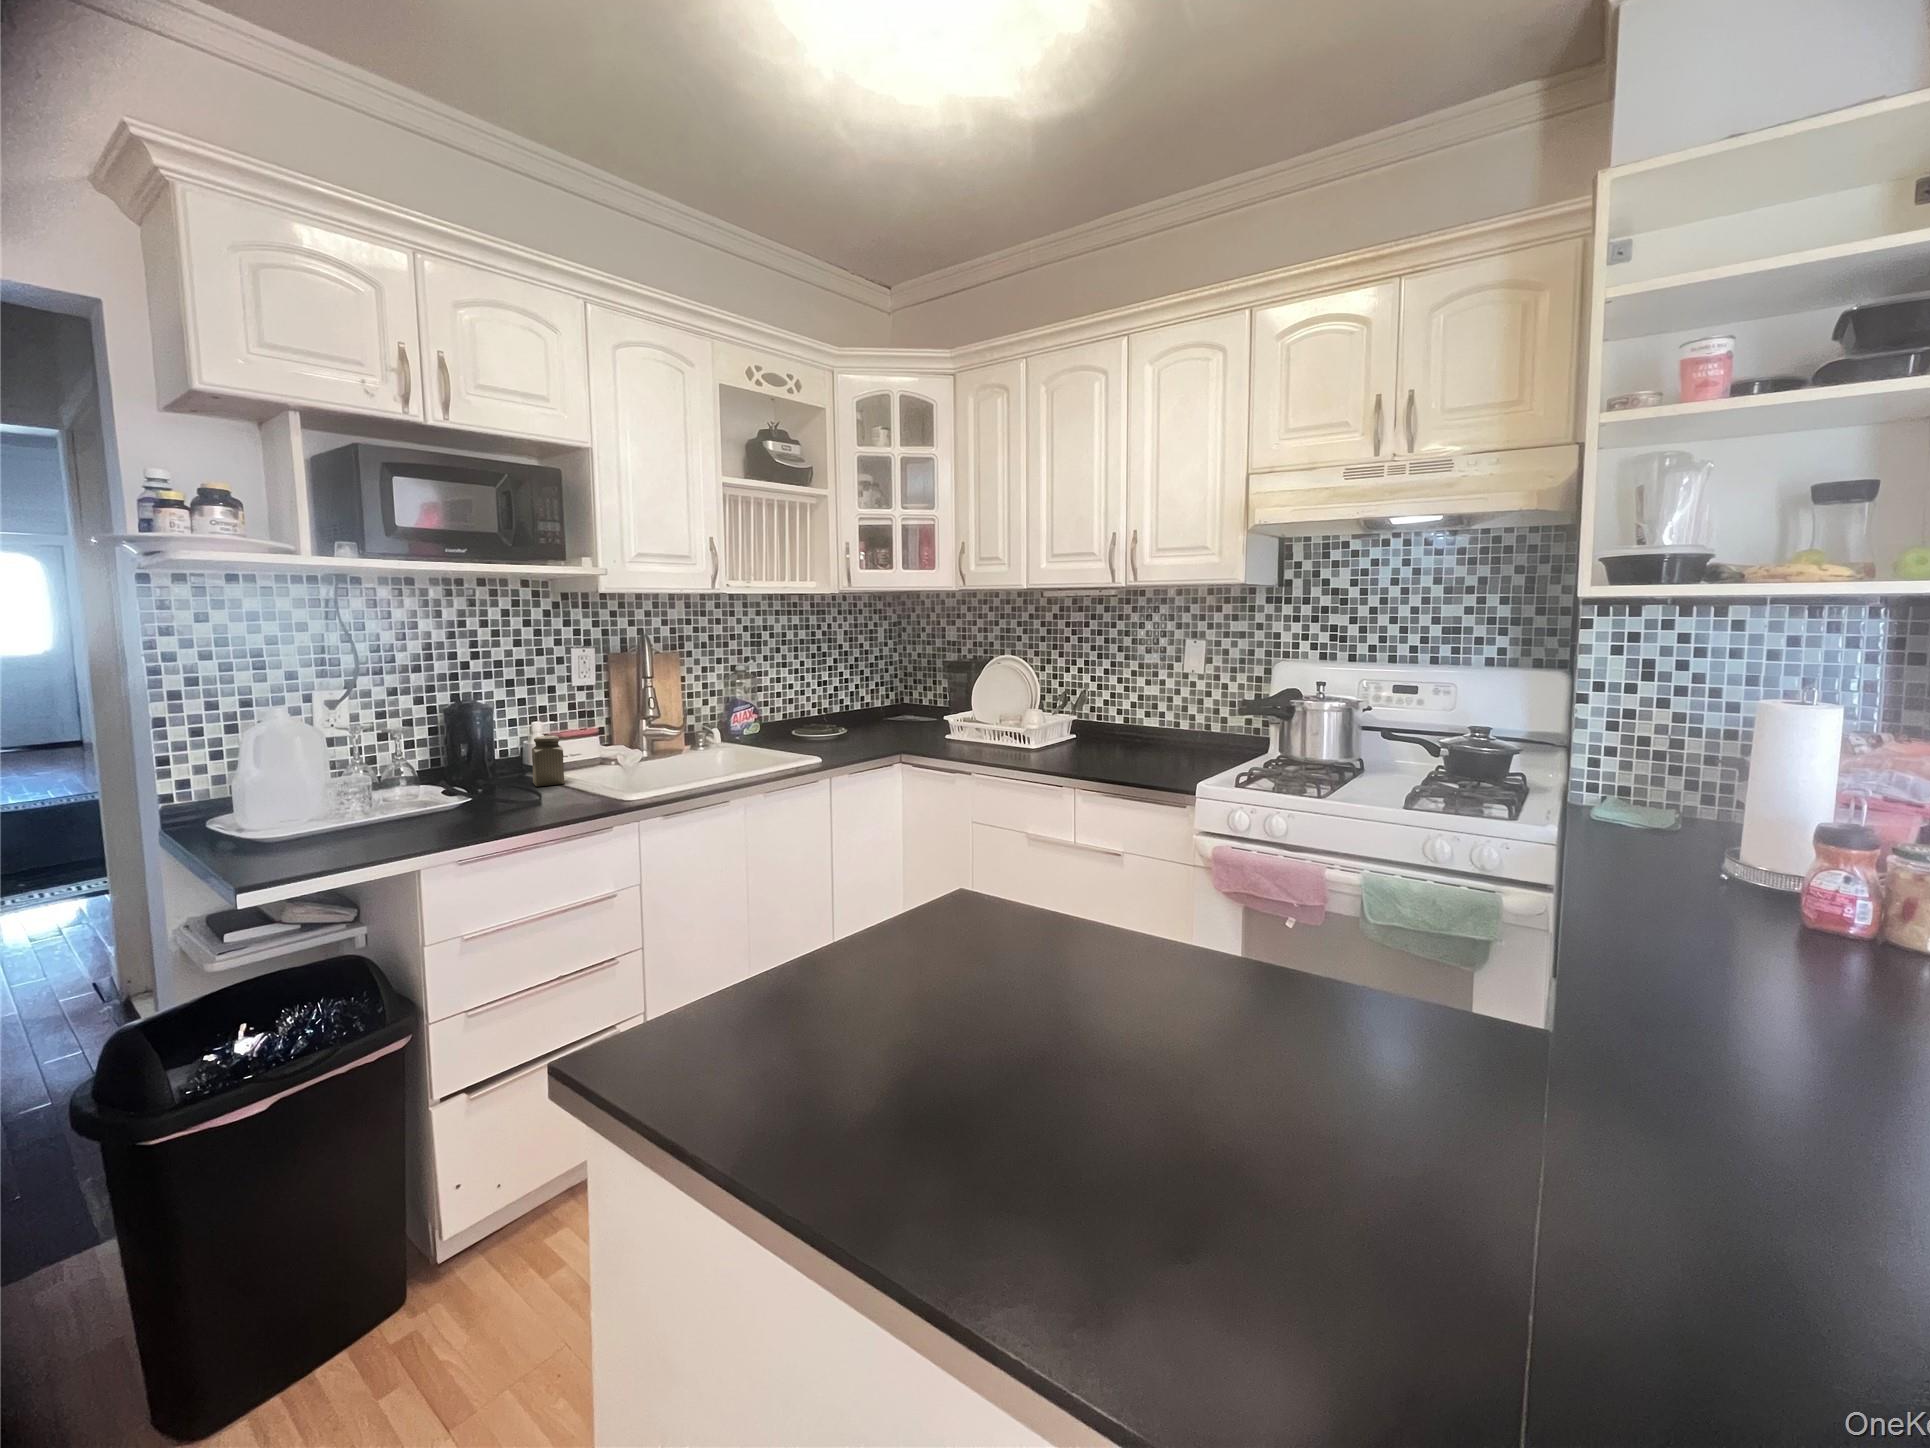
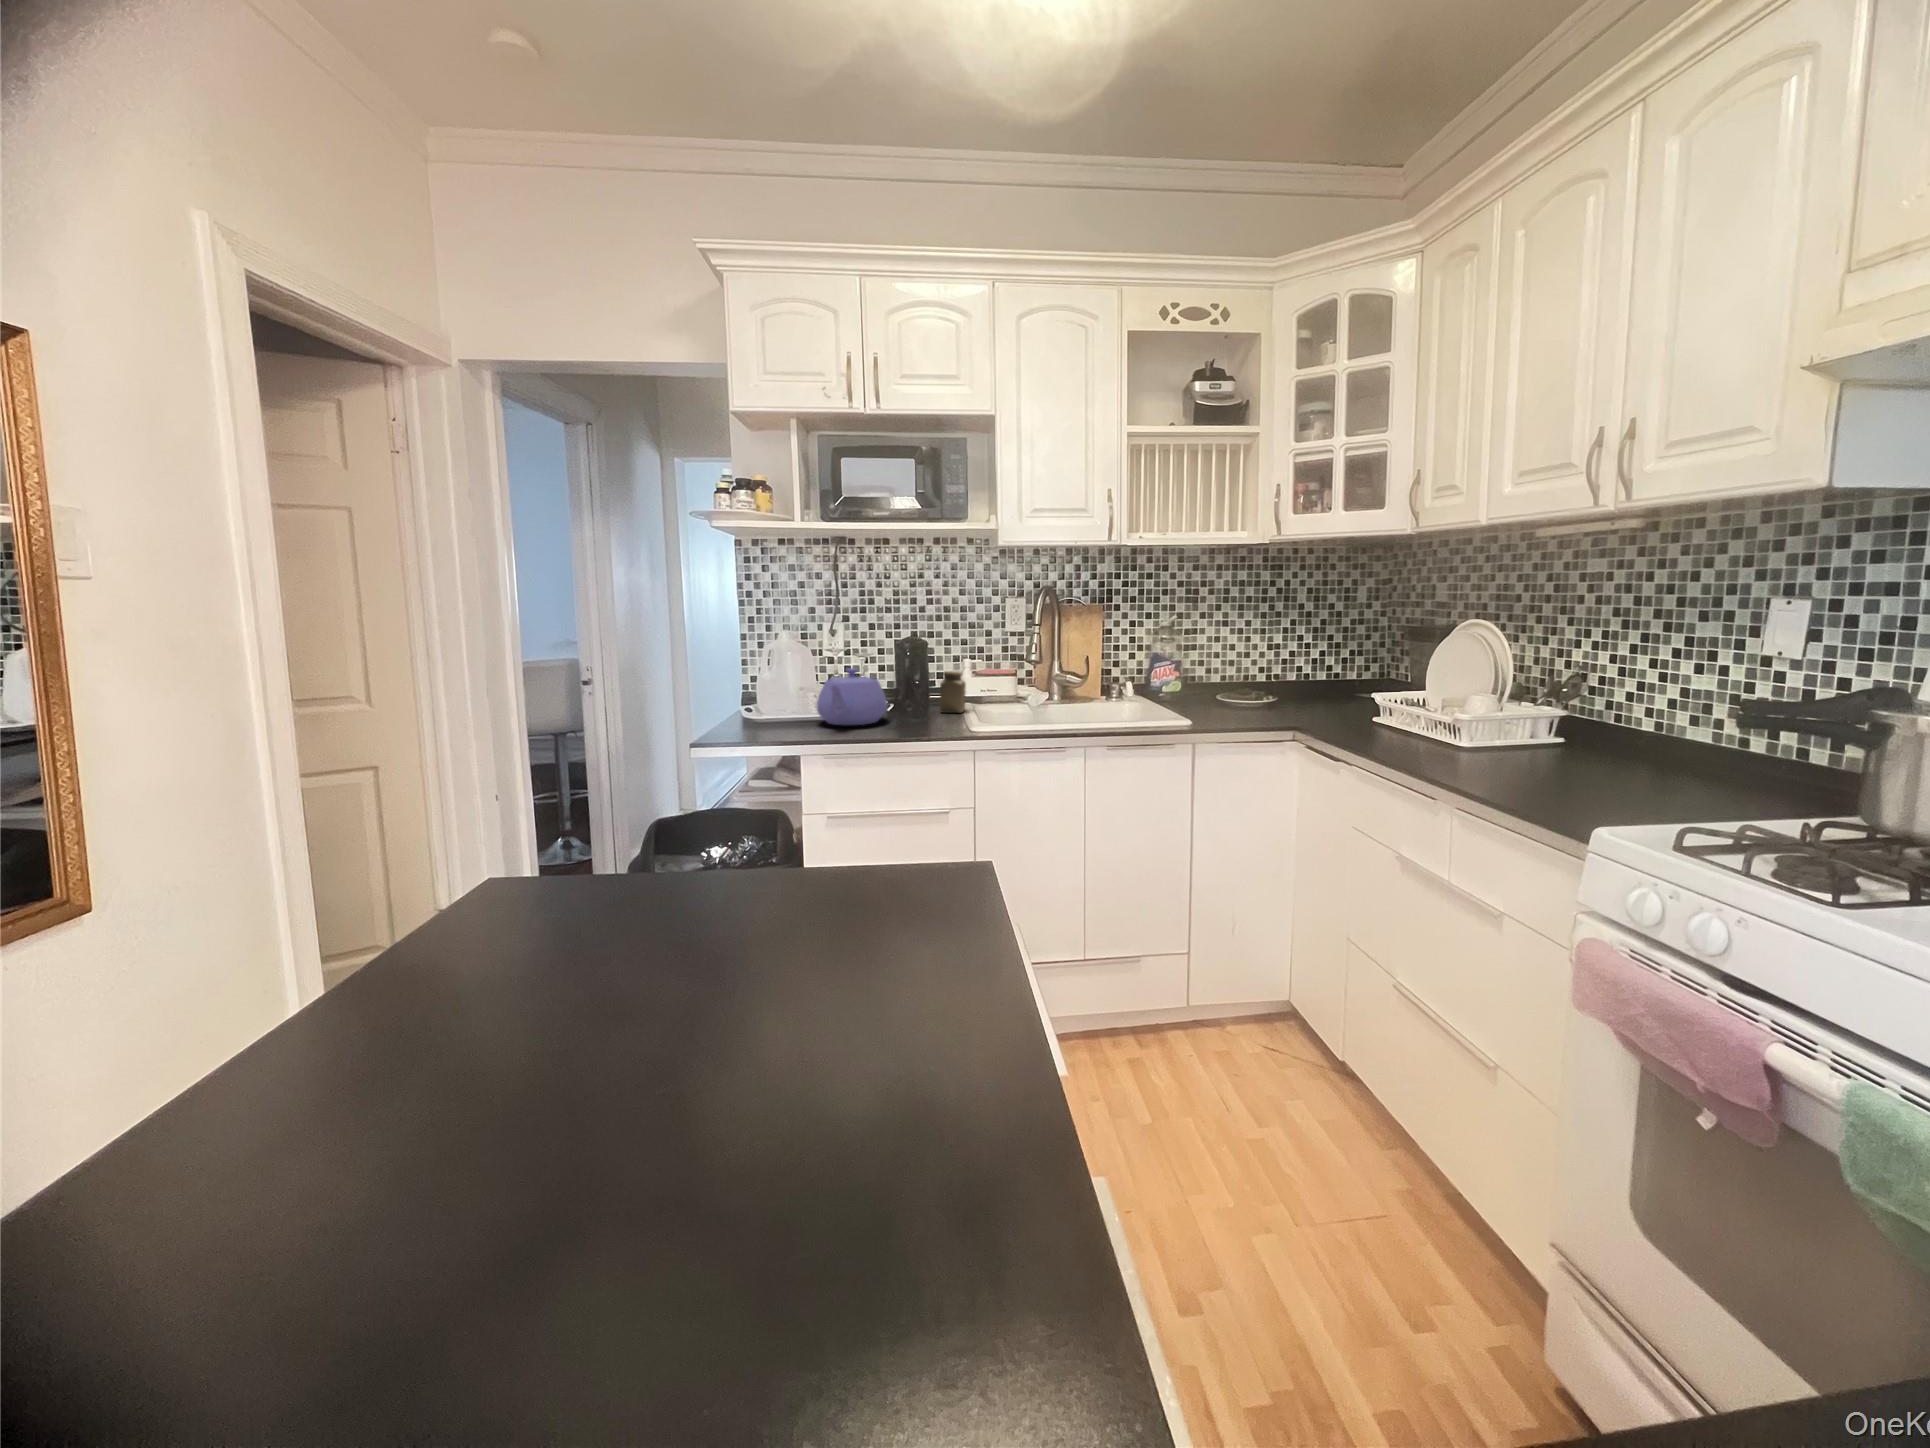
teapot: none [385,746,494,821] -> present [817,668,888,725]

